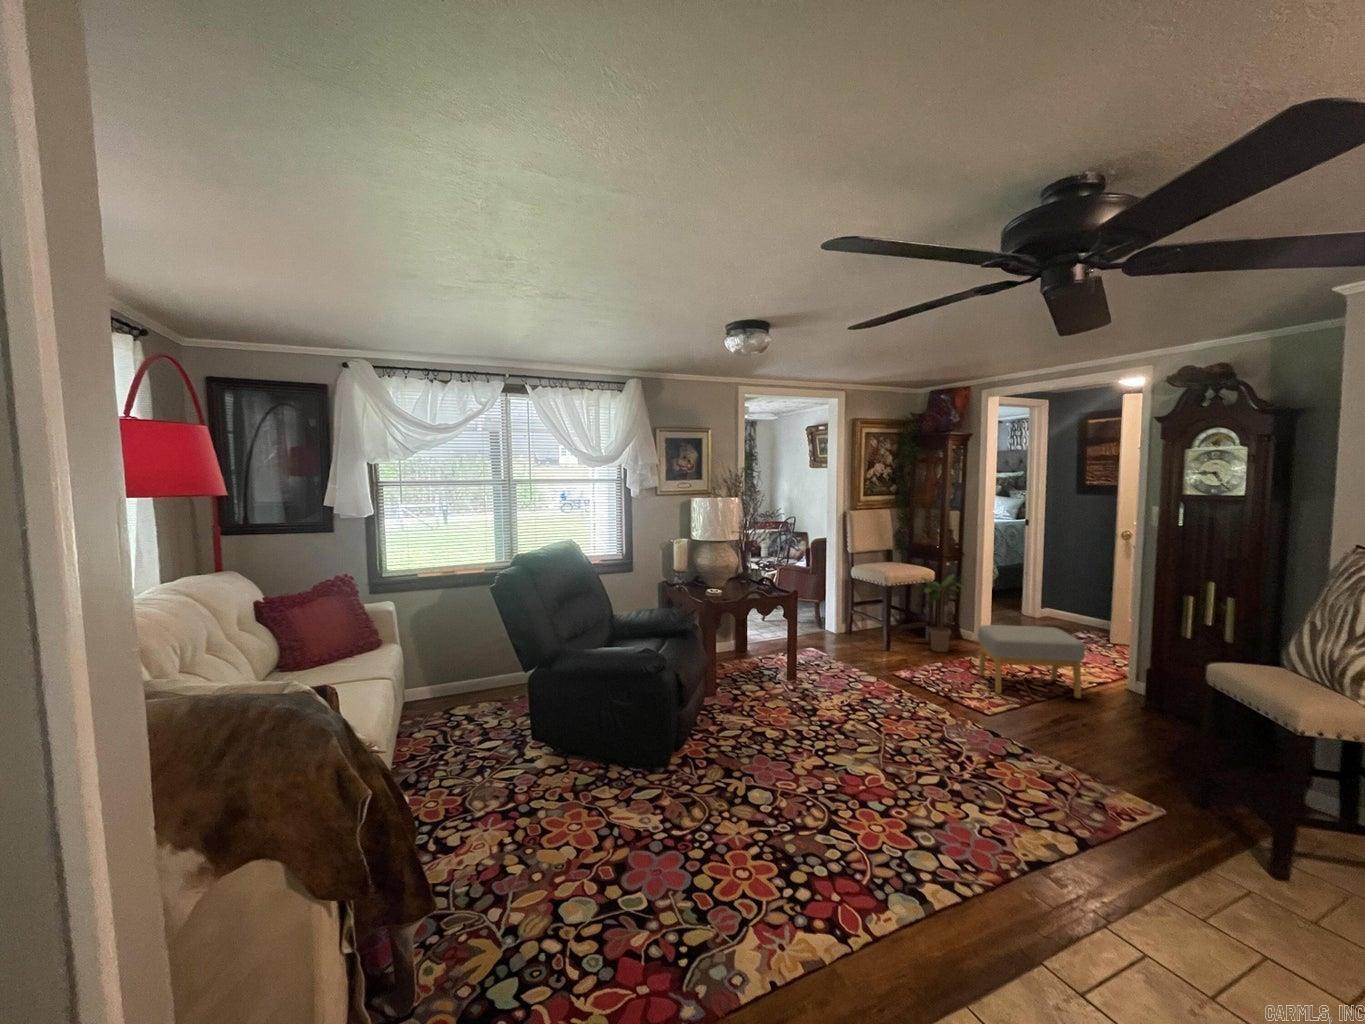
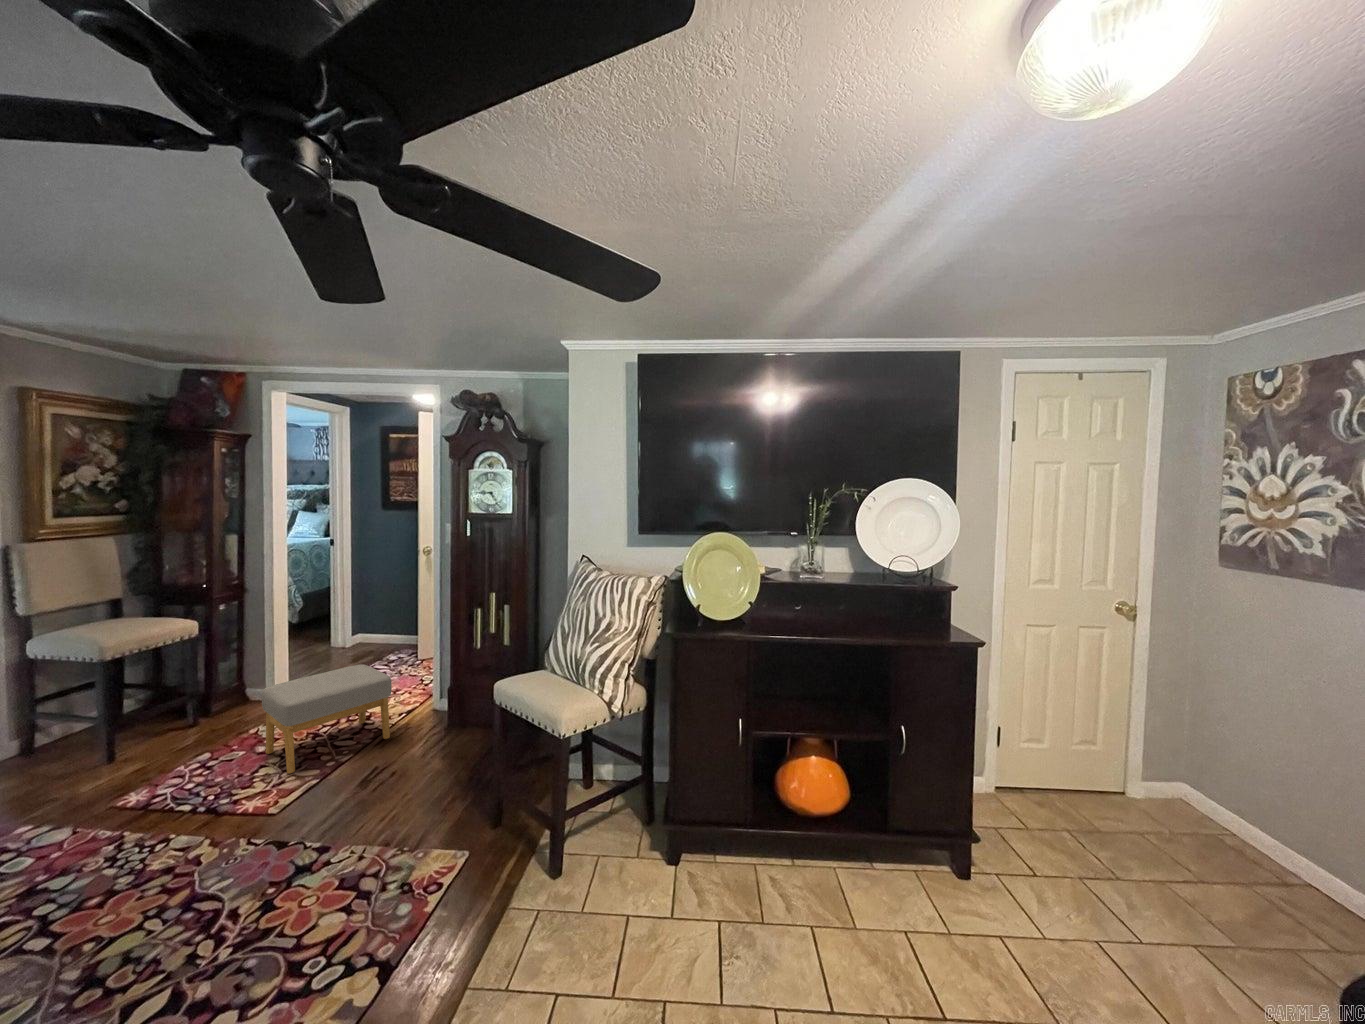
potted plant: present [918,574,967,652] -> none [158,620,256,737]

